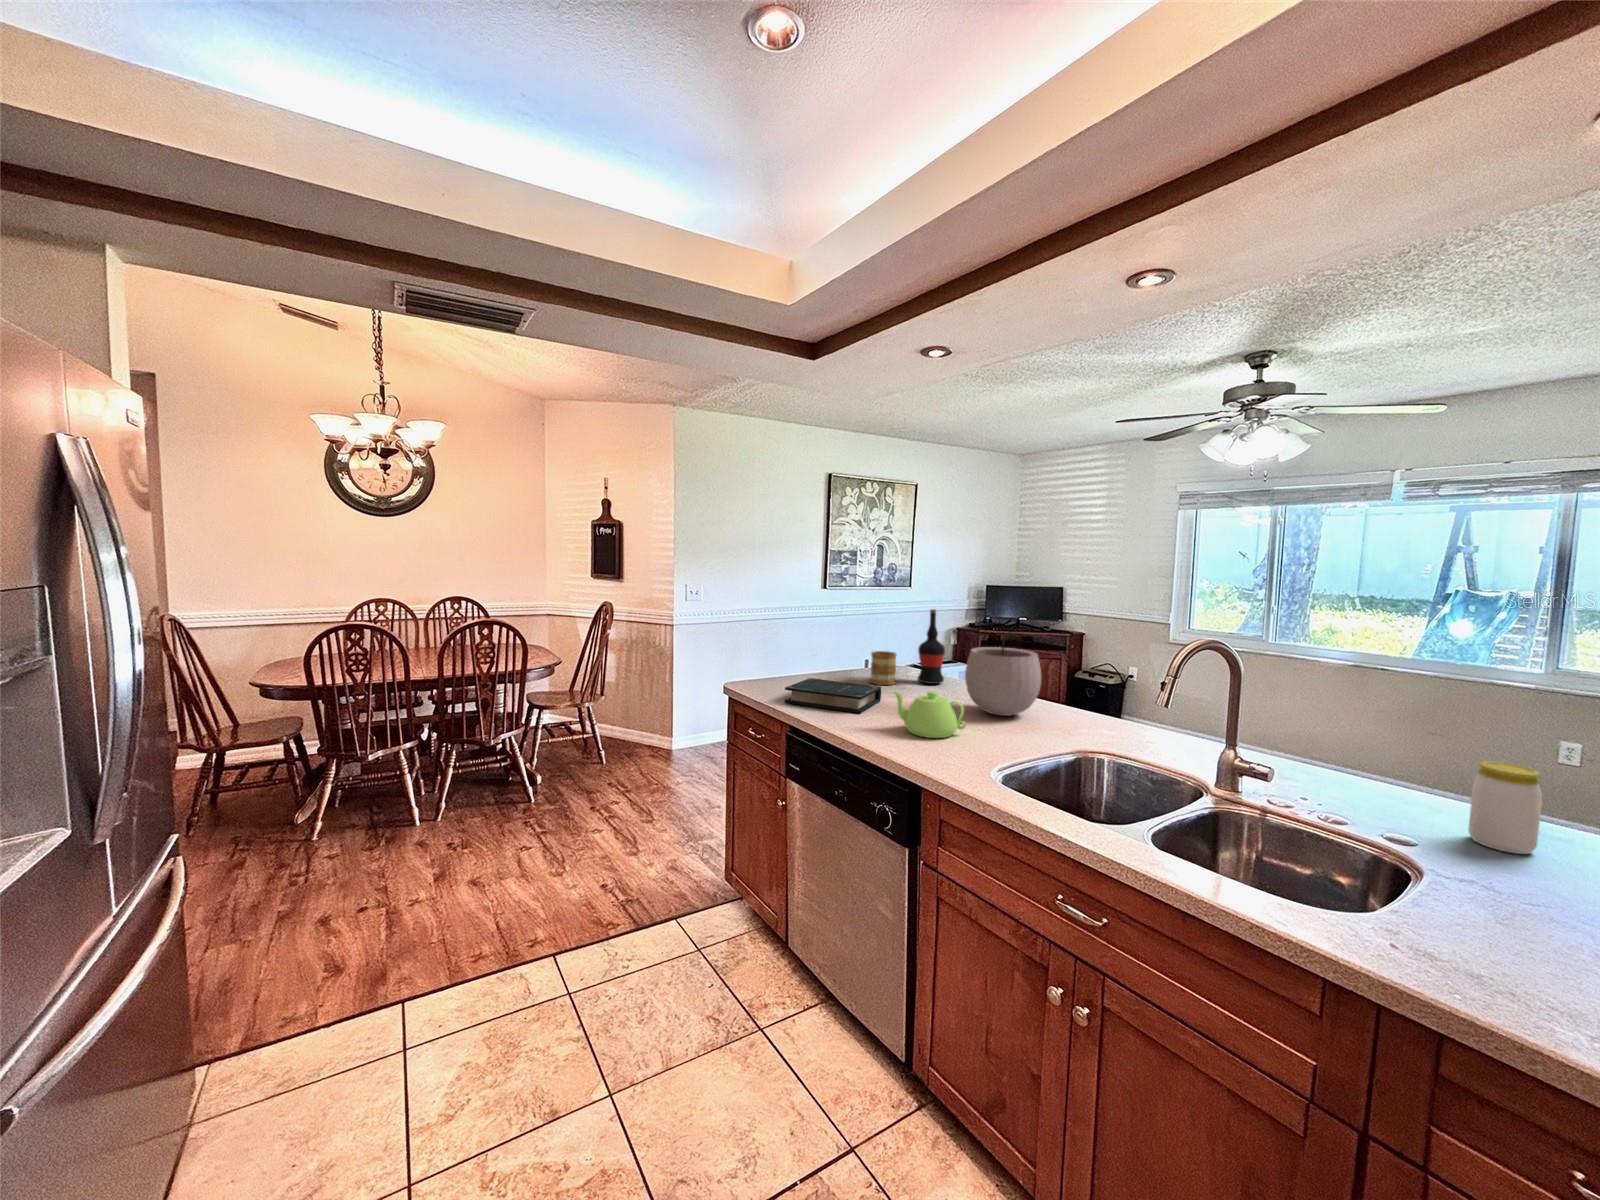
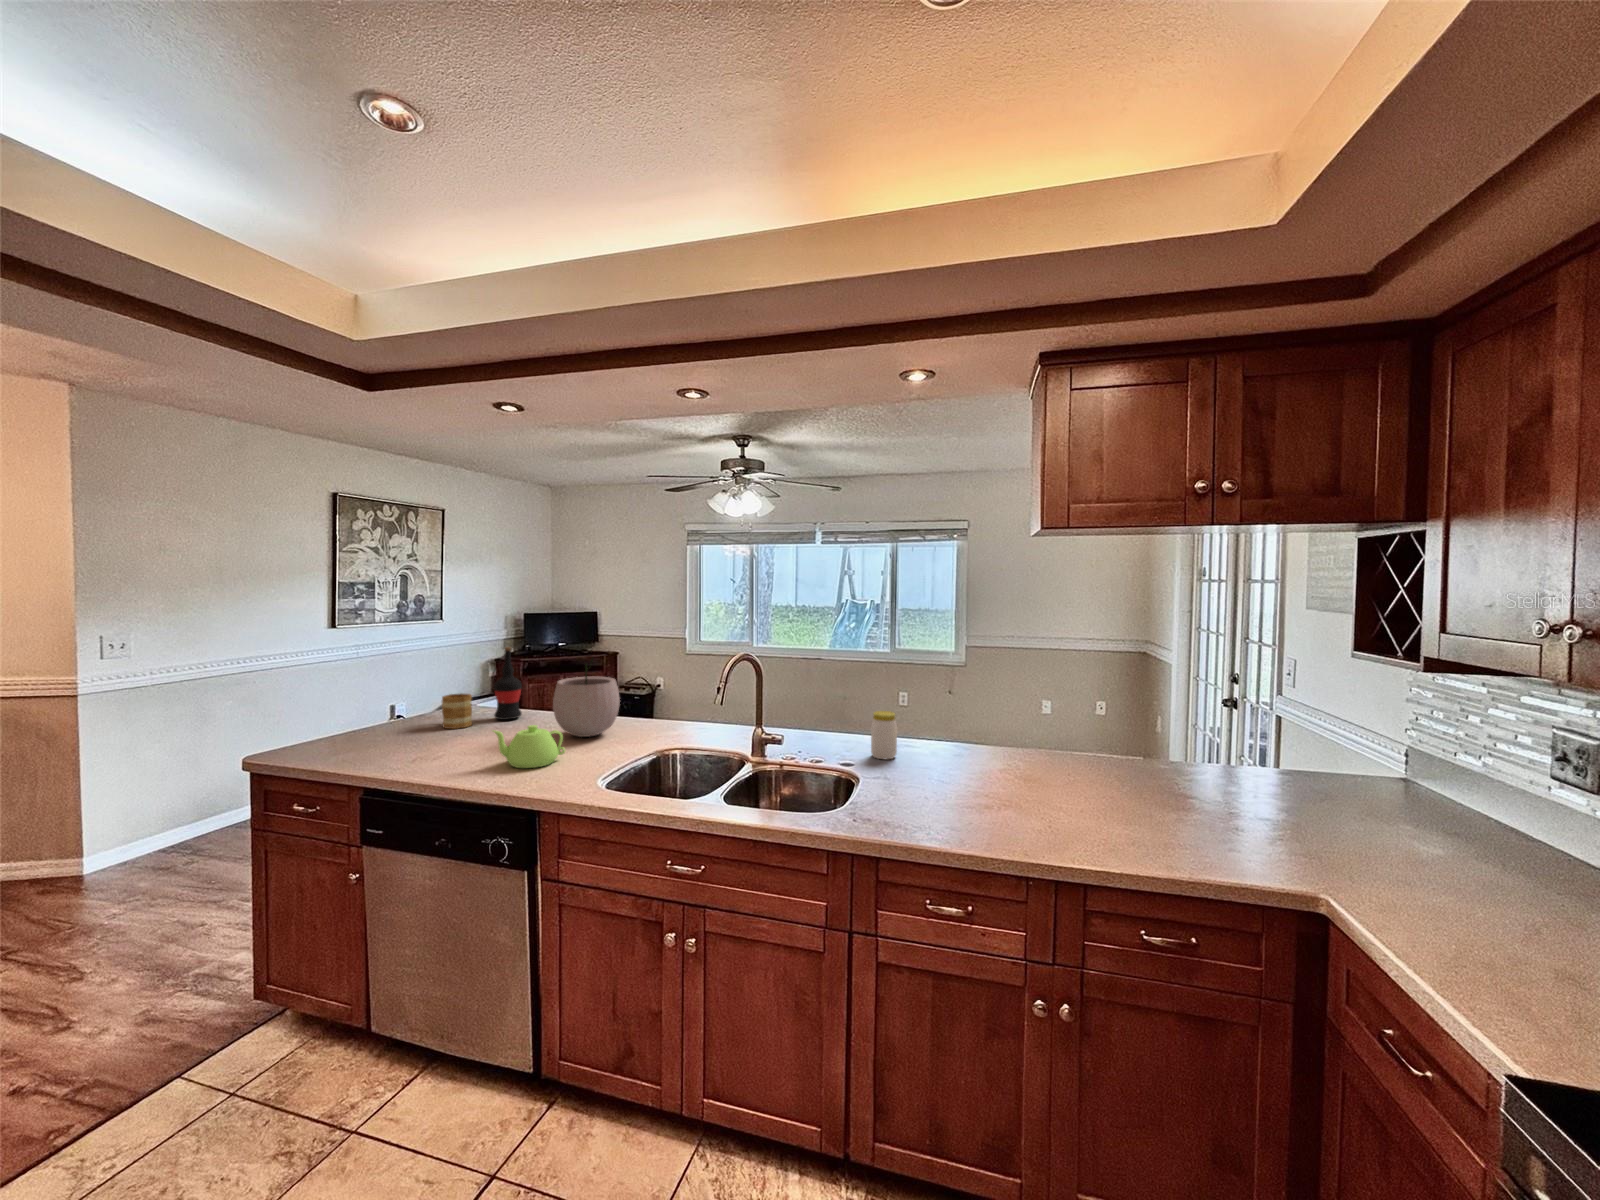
book: present [785,678,881,713] -> none [353,729,466,765]

